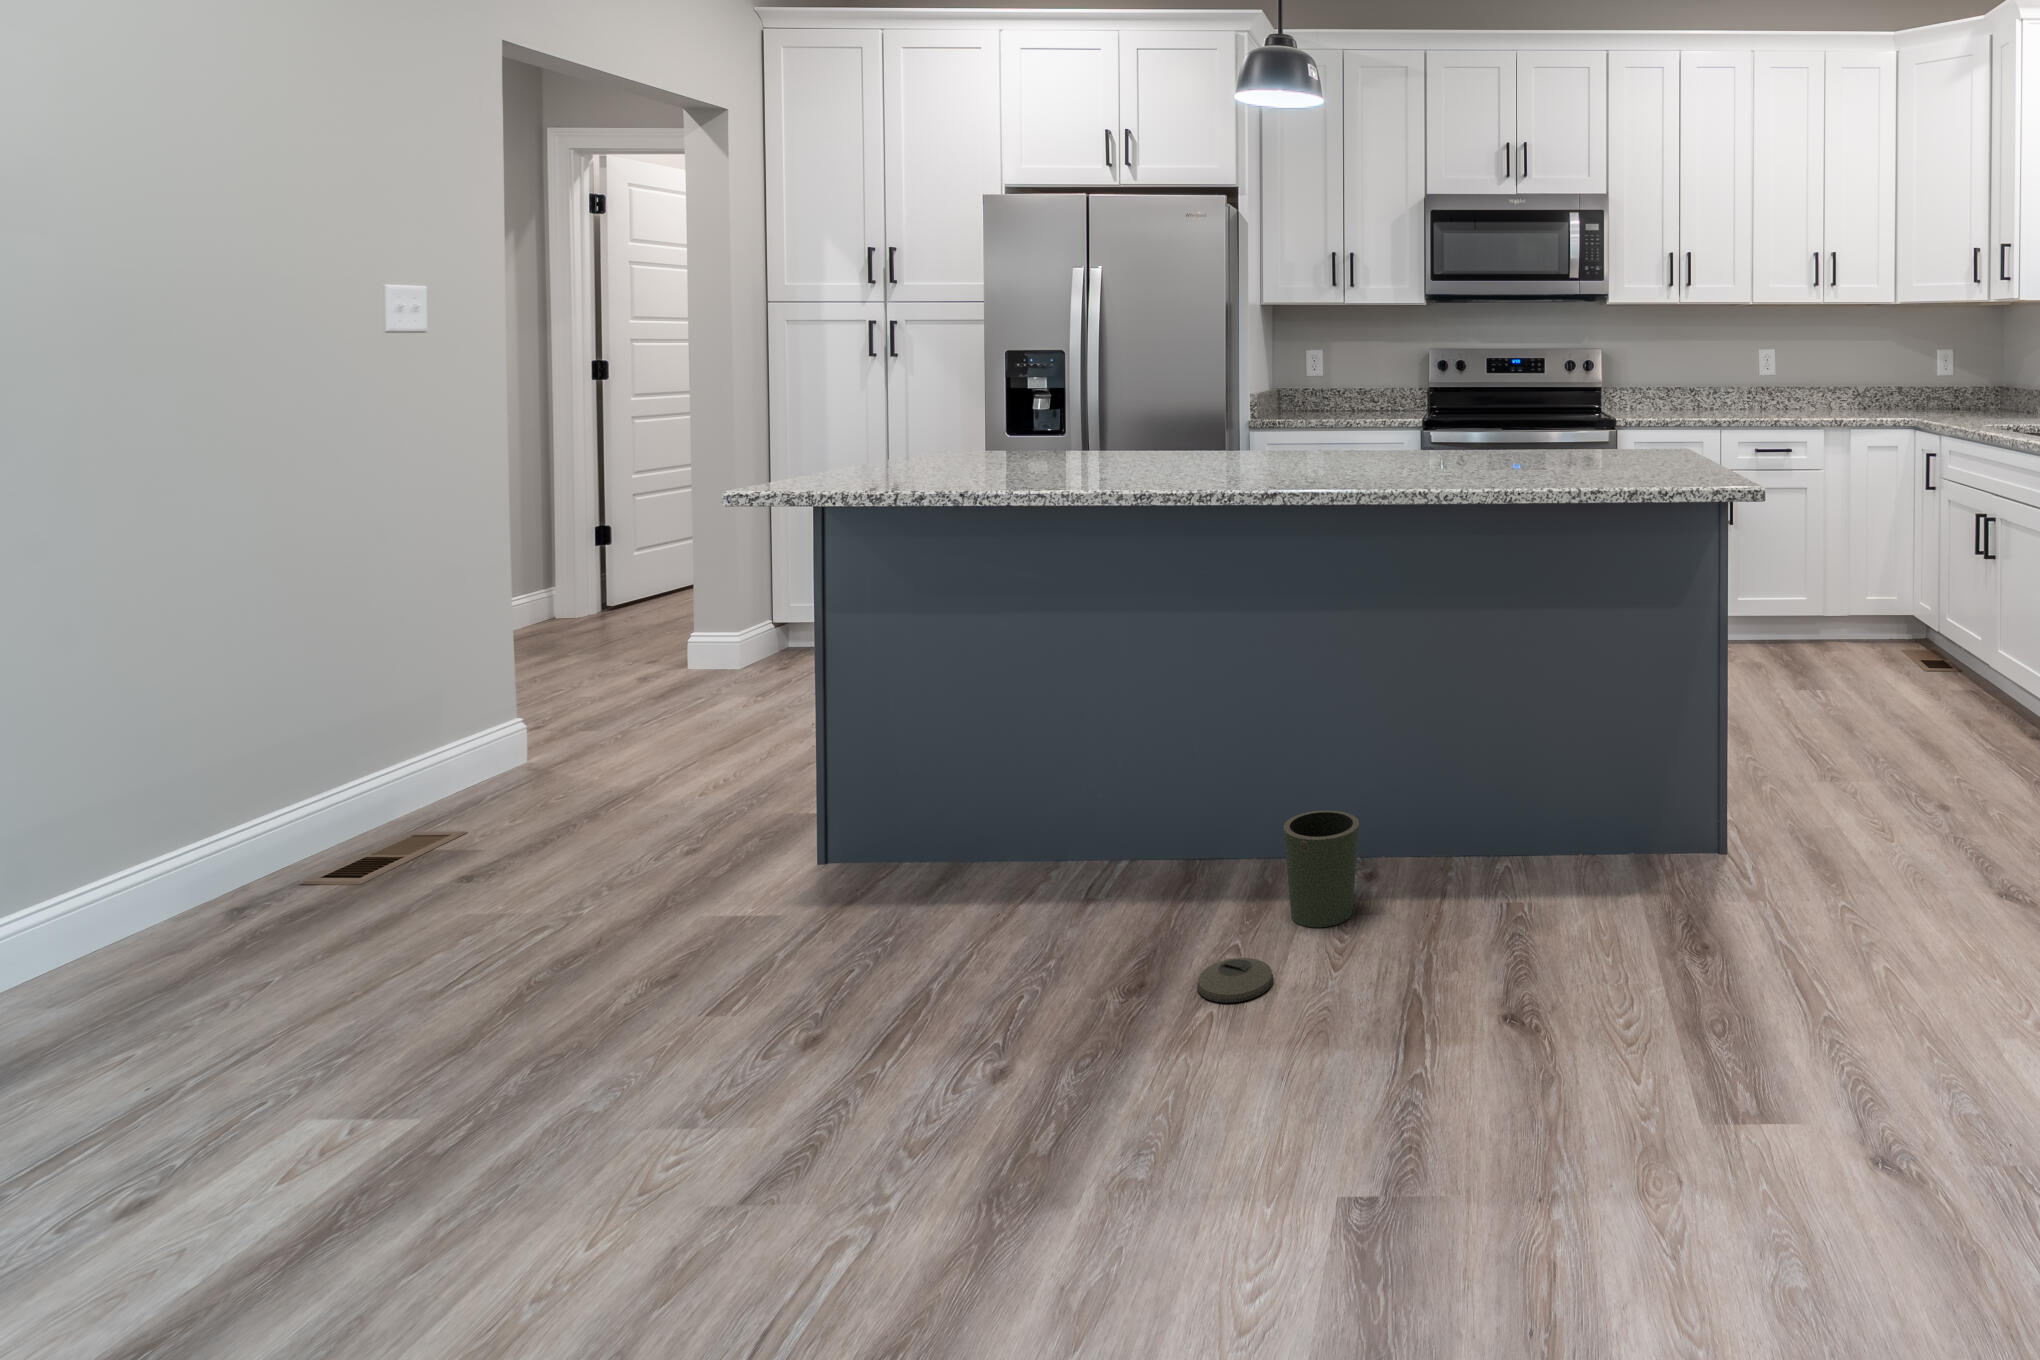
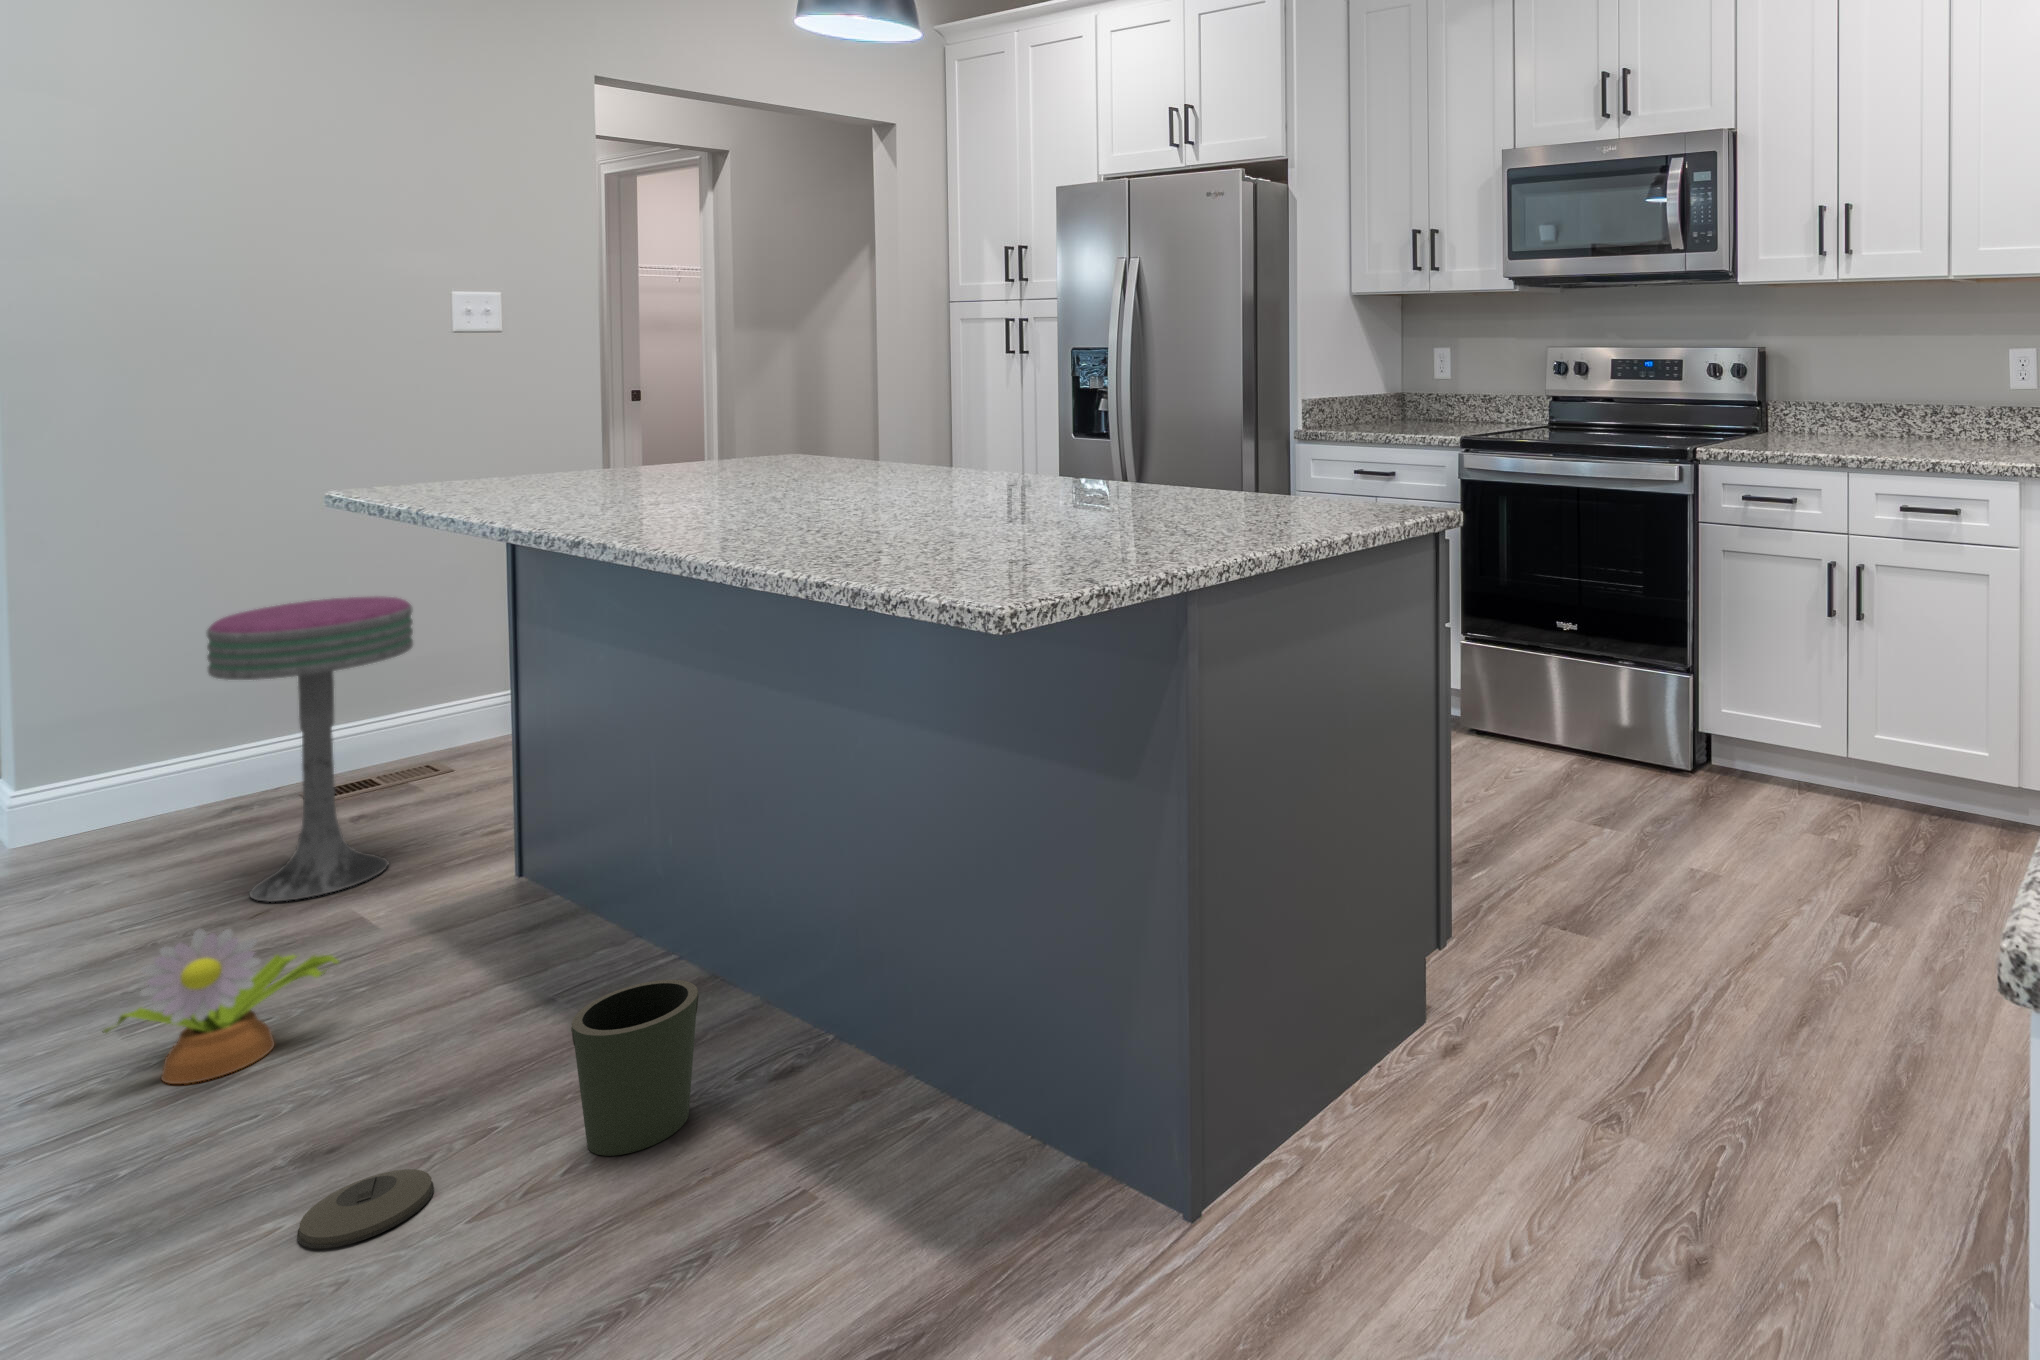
bar stool: none [502,605,691,920] -> present [207,596,413,902]
decorative plant: none [793,851,943,998] -> present [103,928,339,1084]

